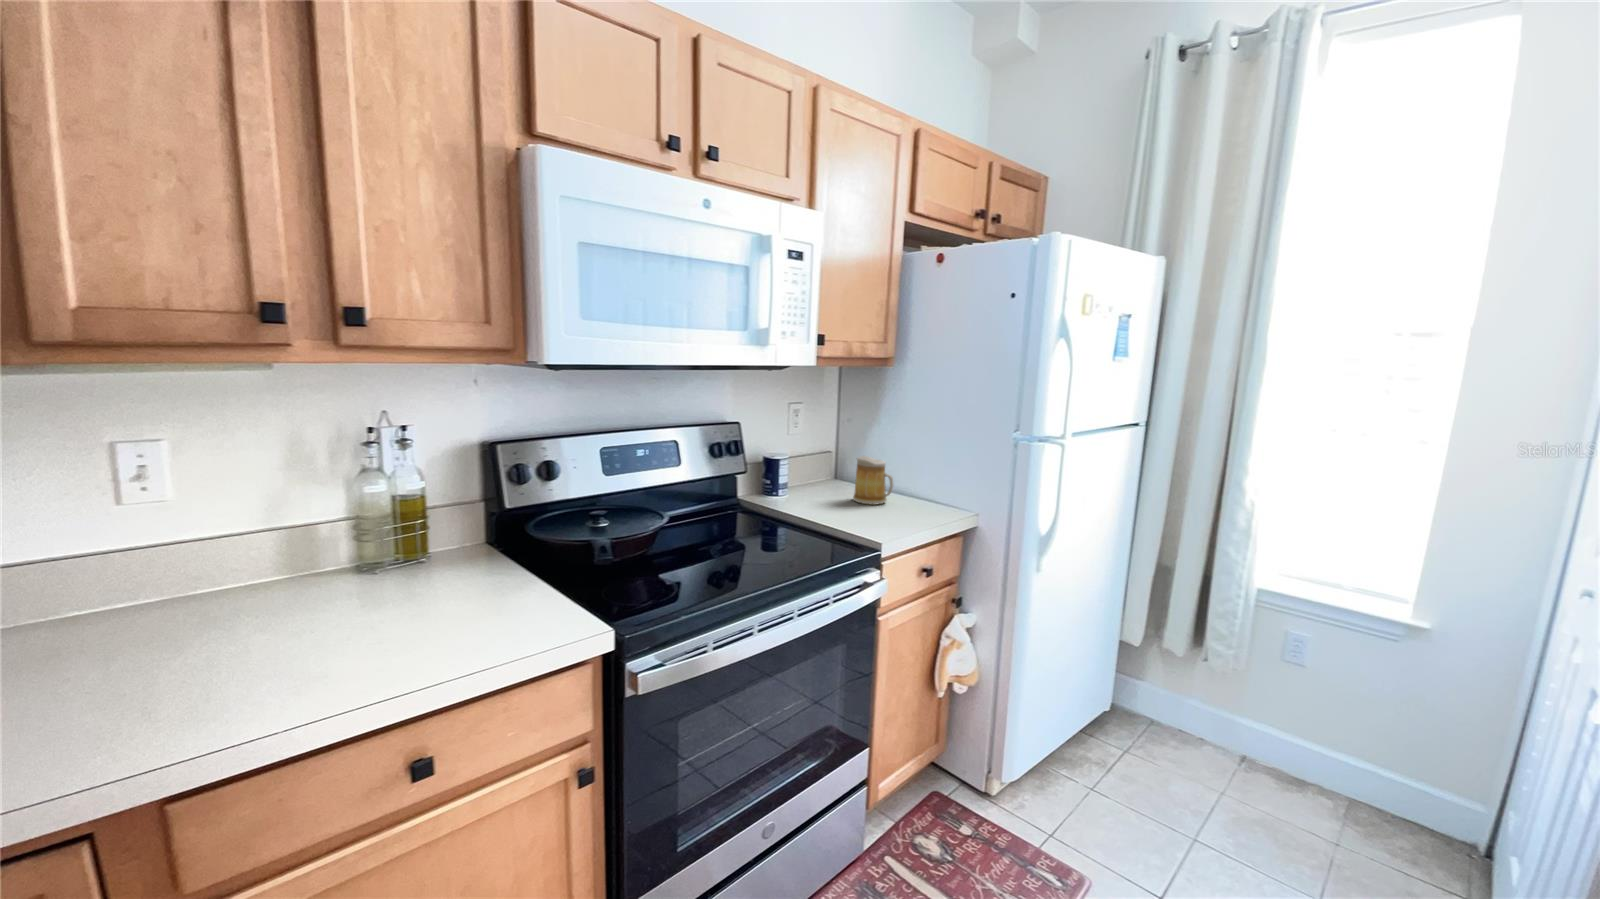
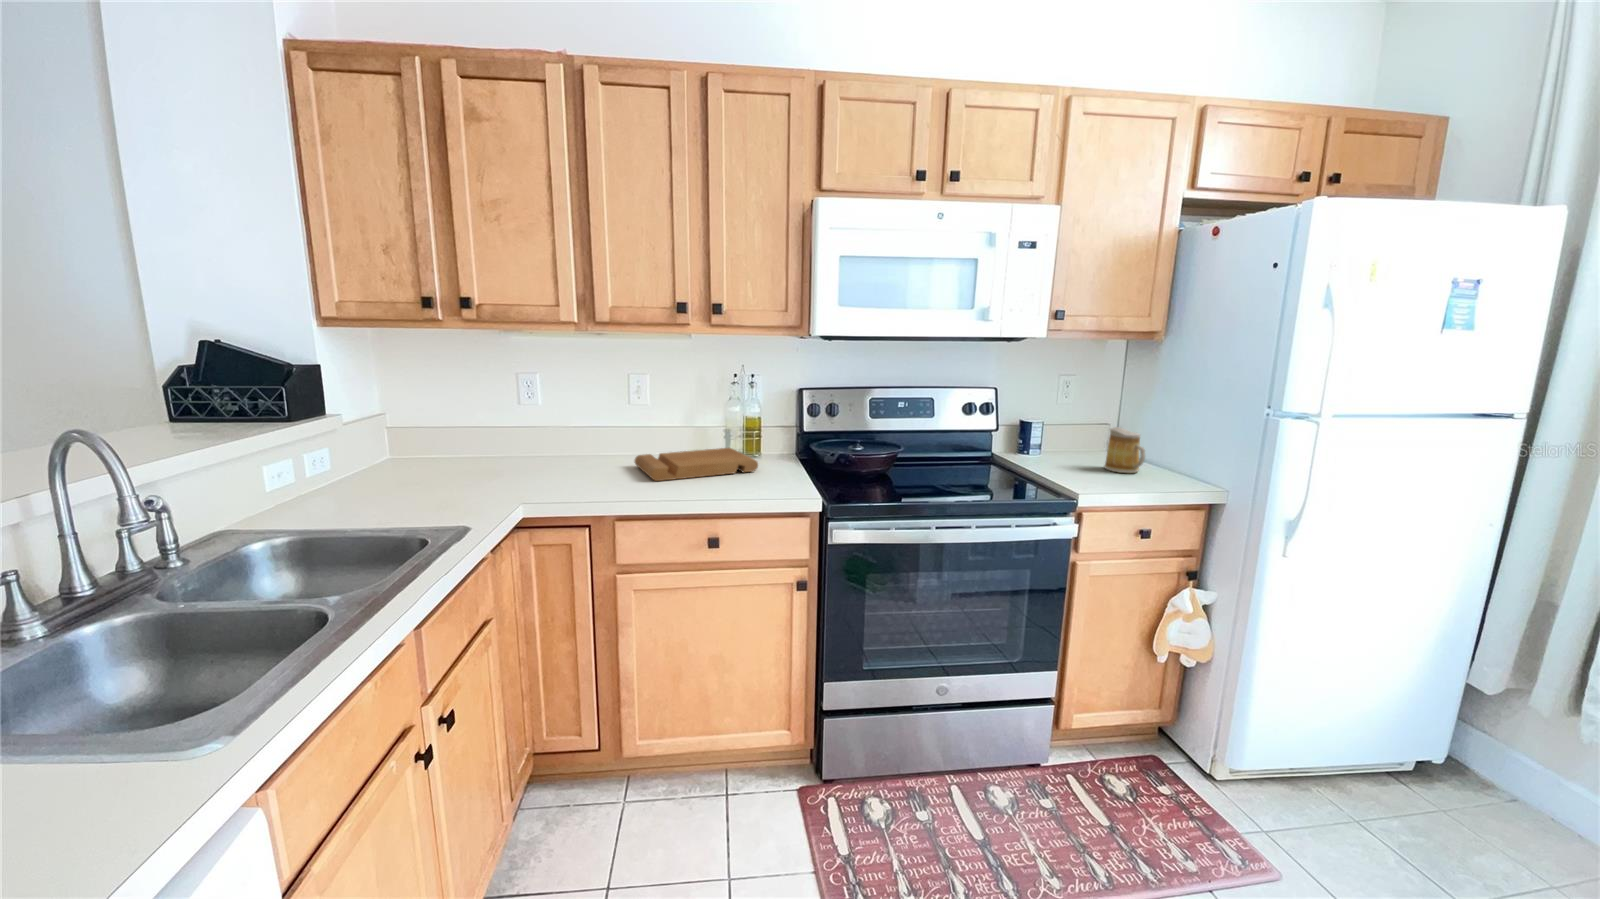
cutting board: none [161,554,449,662] -> present [635,448,758,481]

